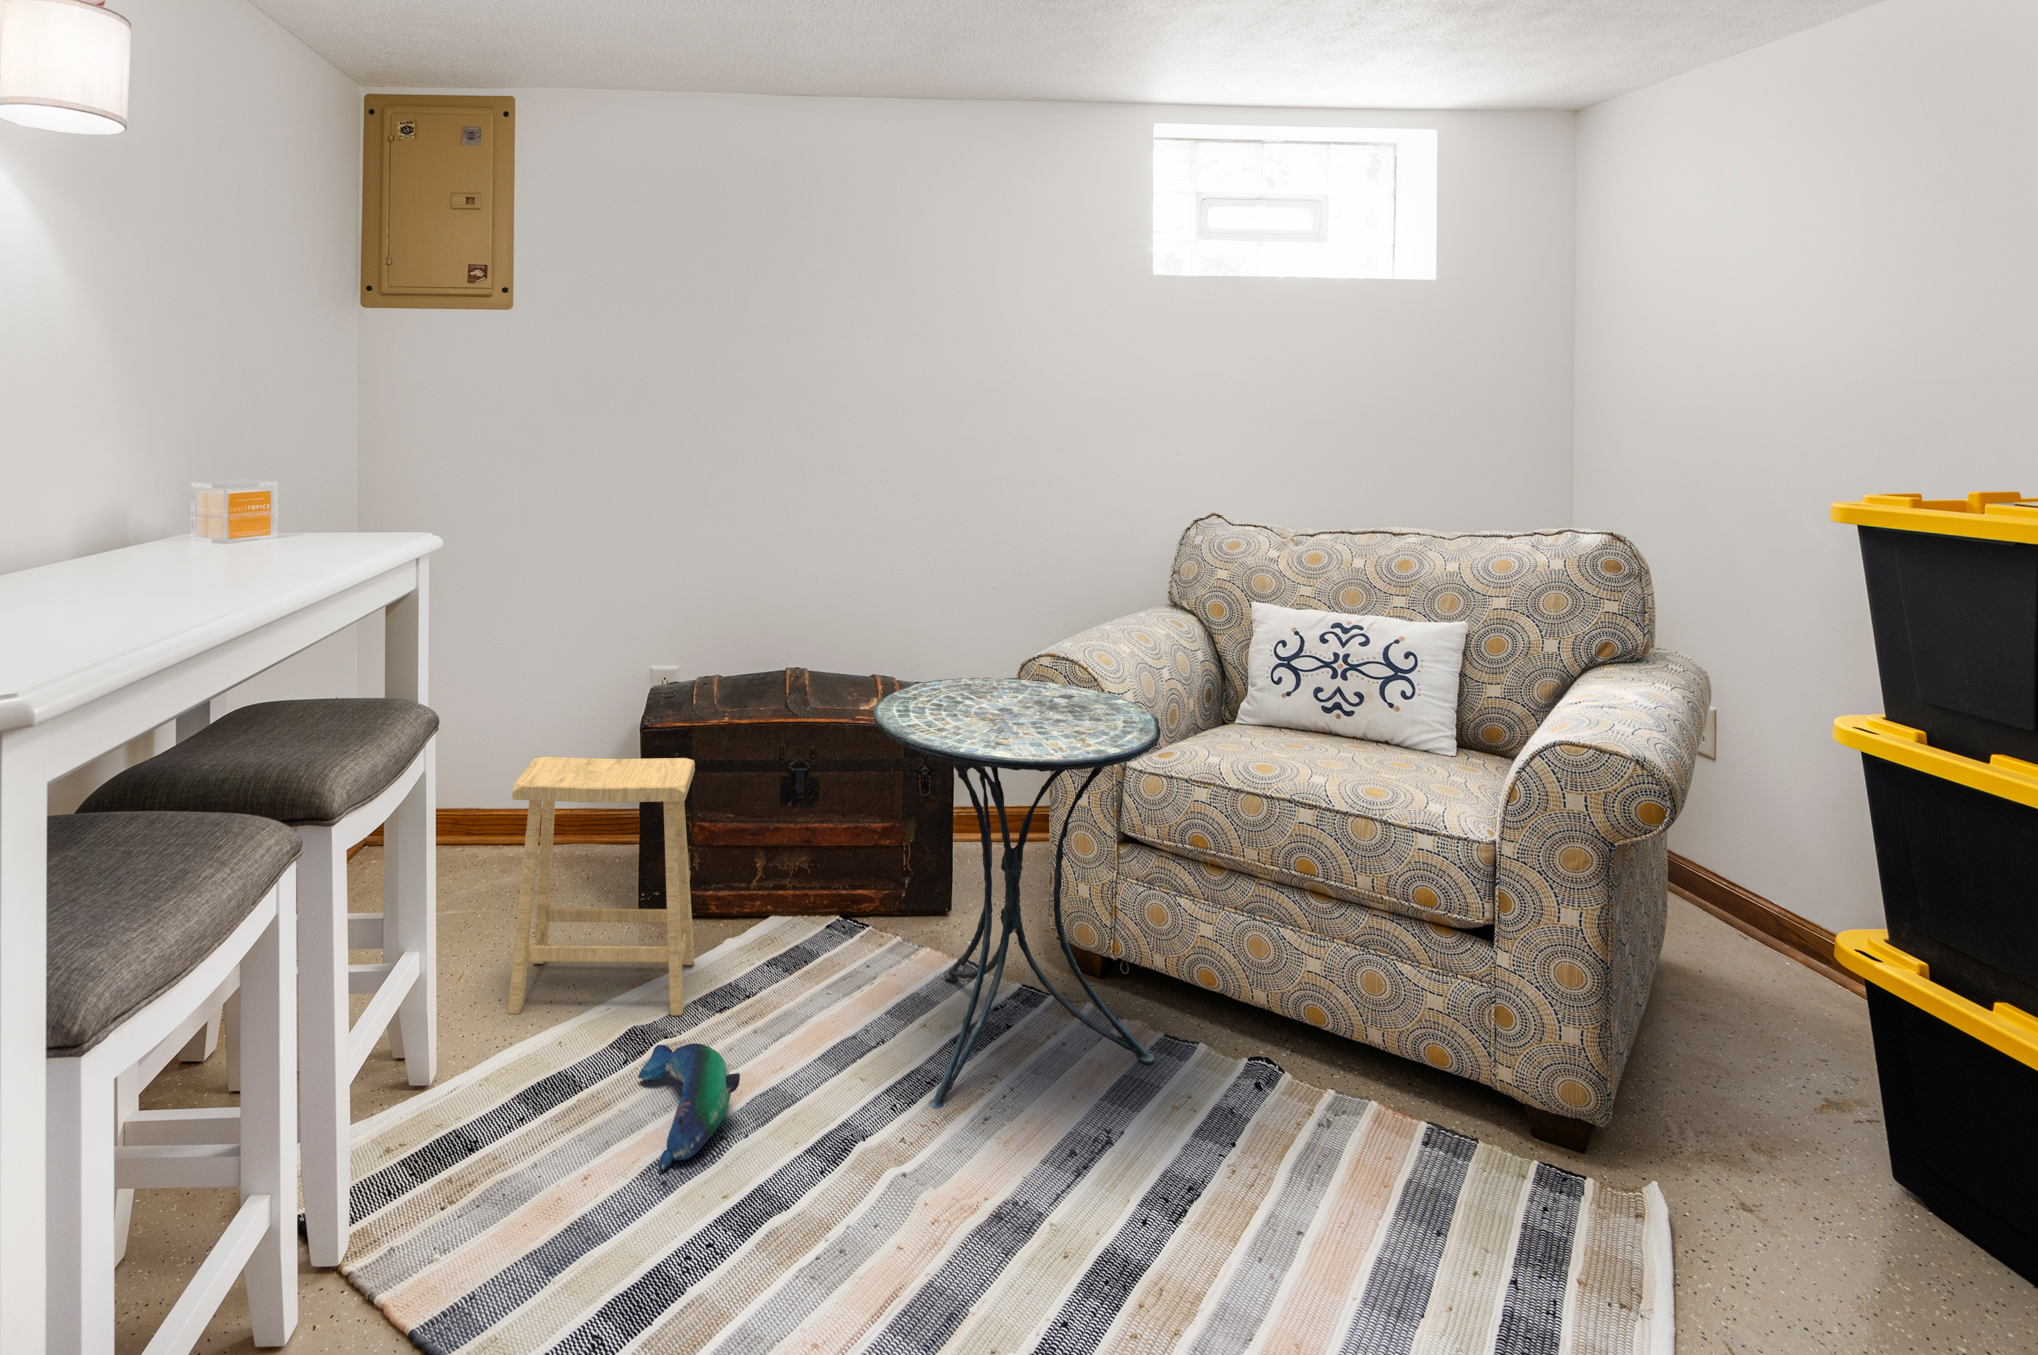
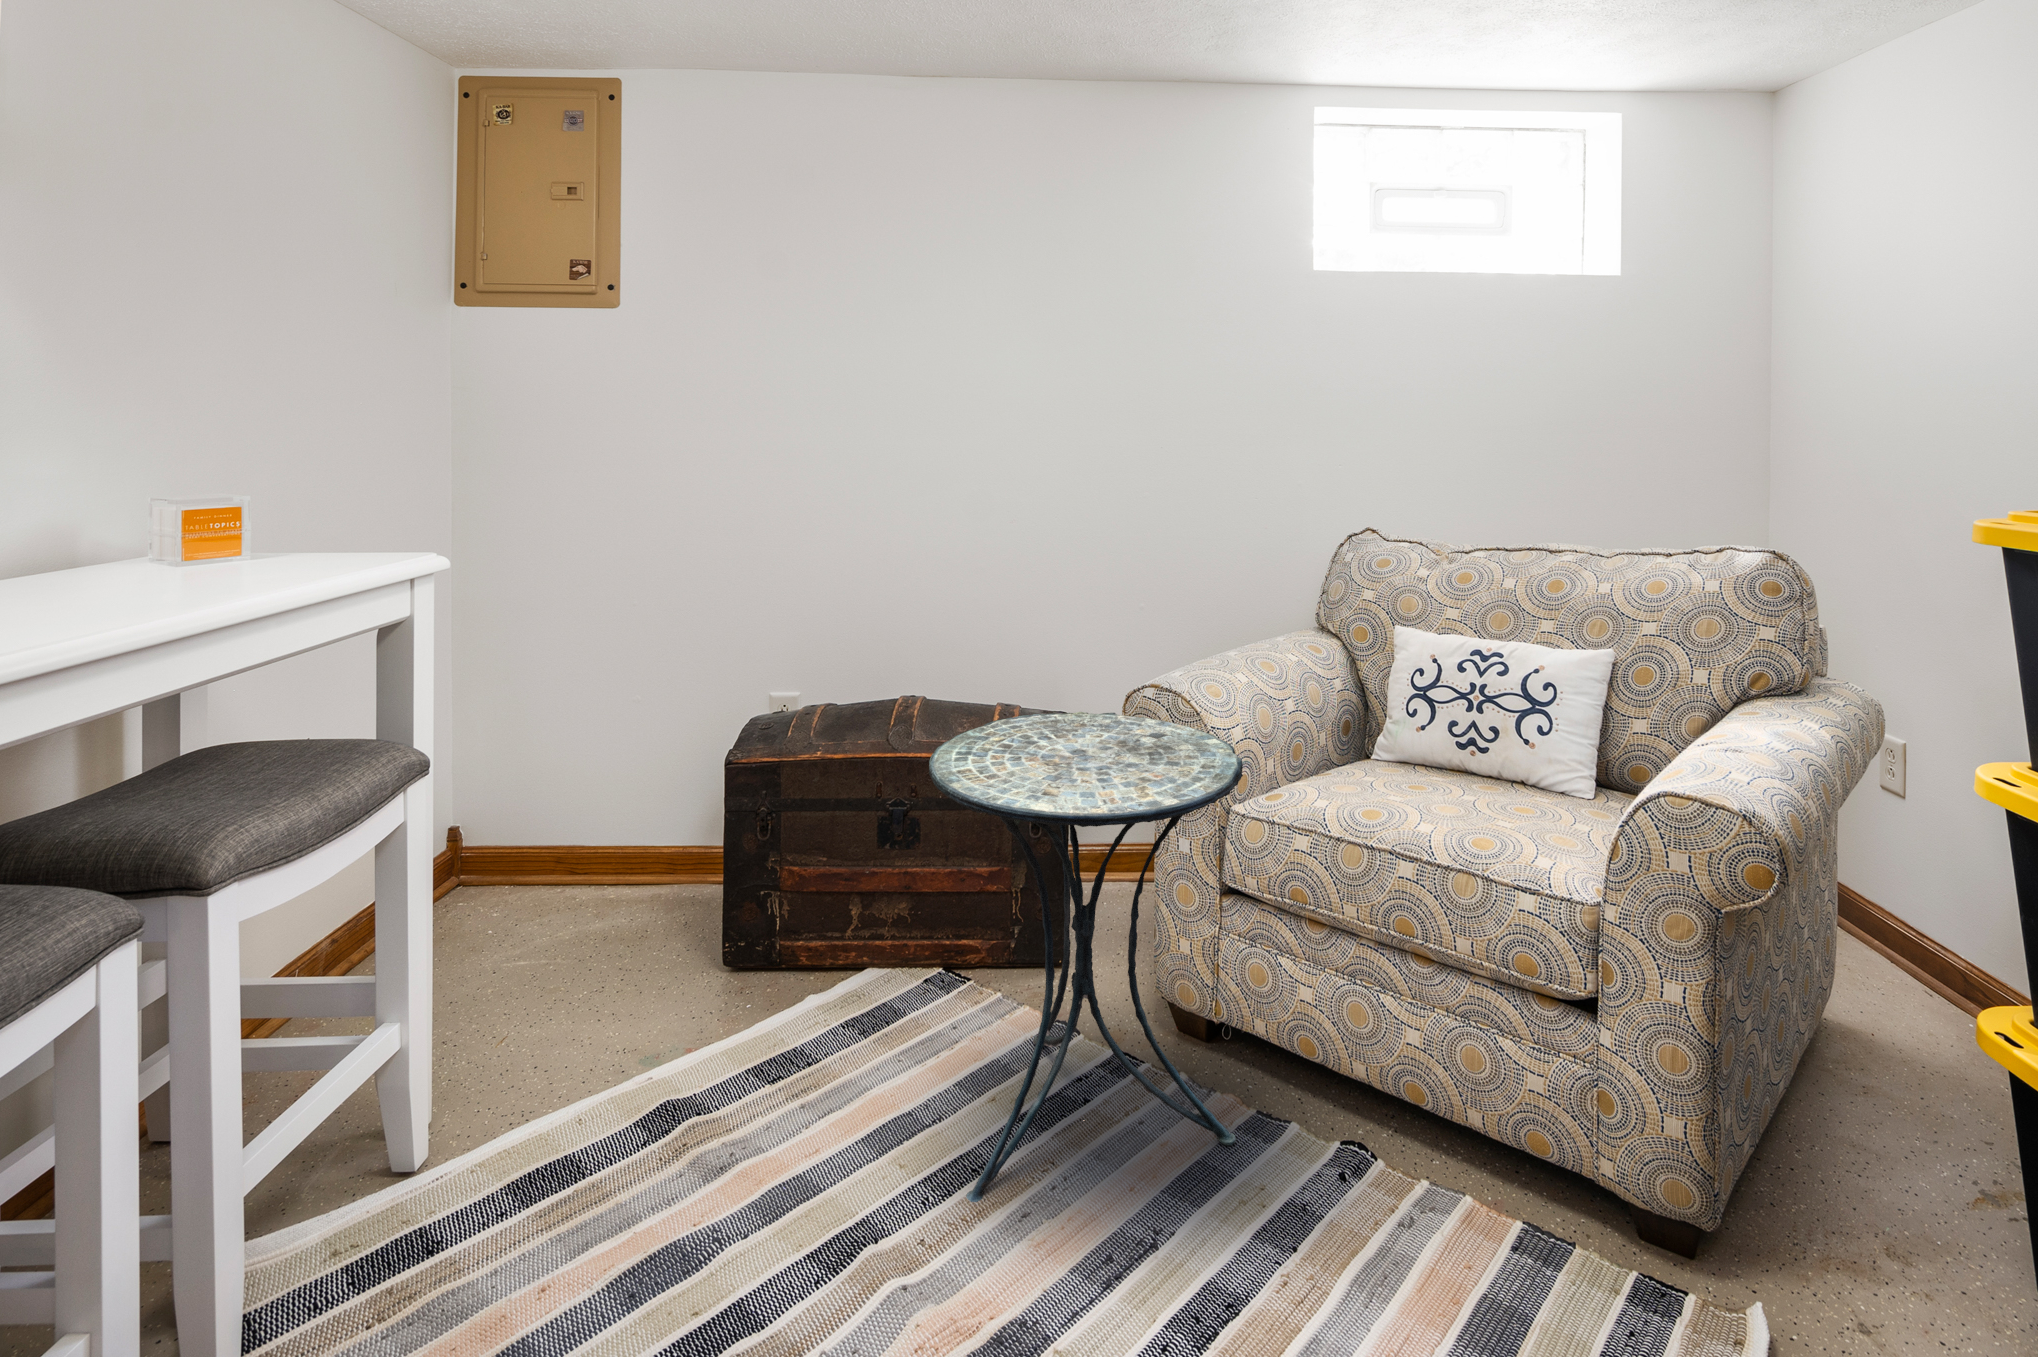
footstool: present [508,757,695,1016] -> none [534,800,764,1089]
plush toy: present [638,1043,740,1170] -> none [632,1127,748,1280]

